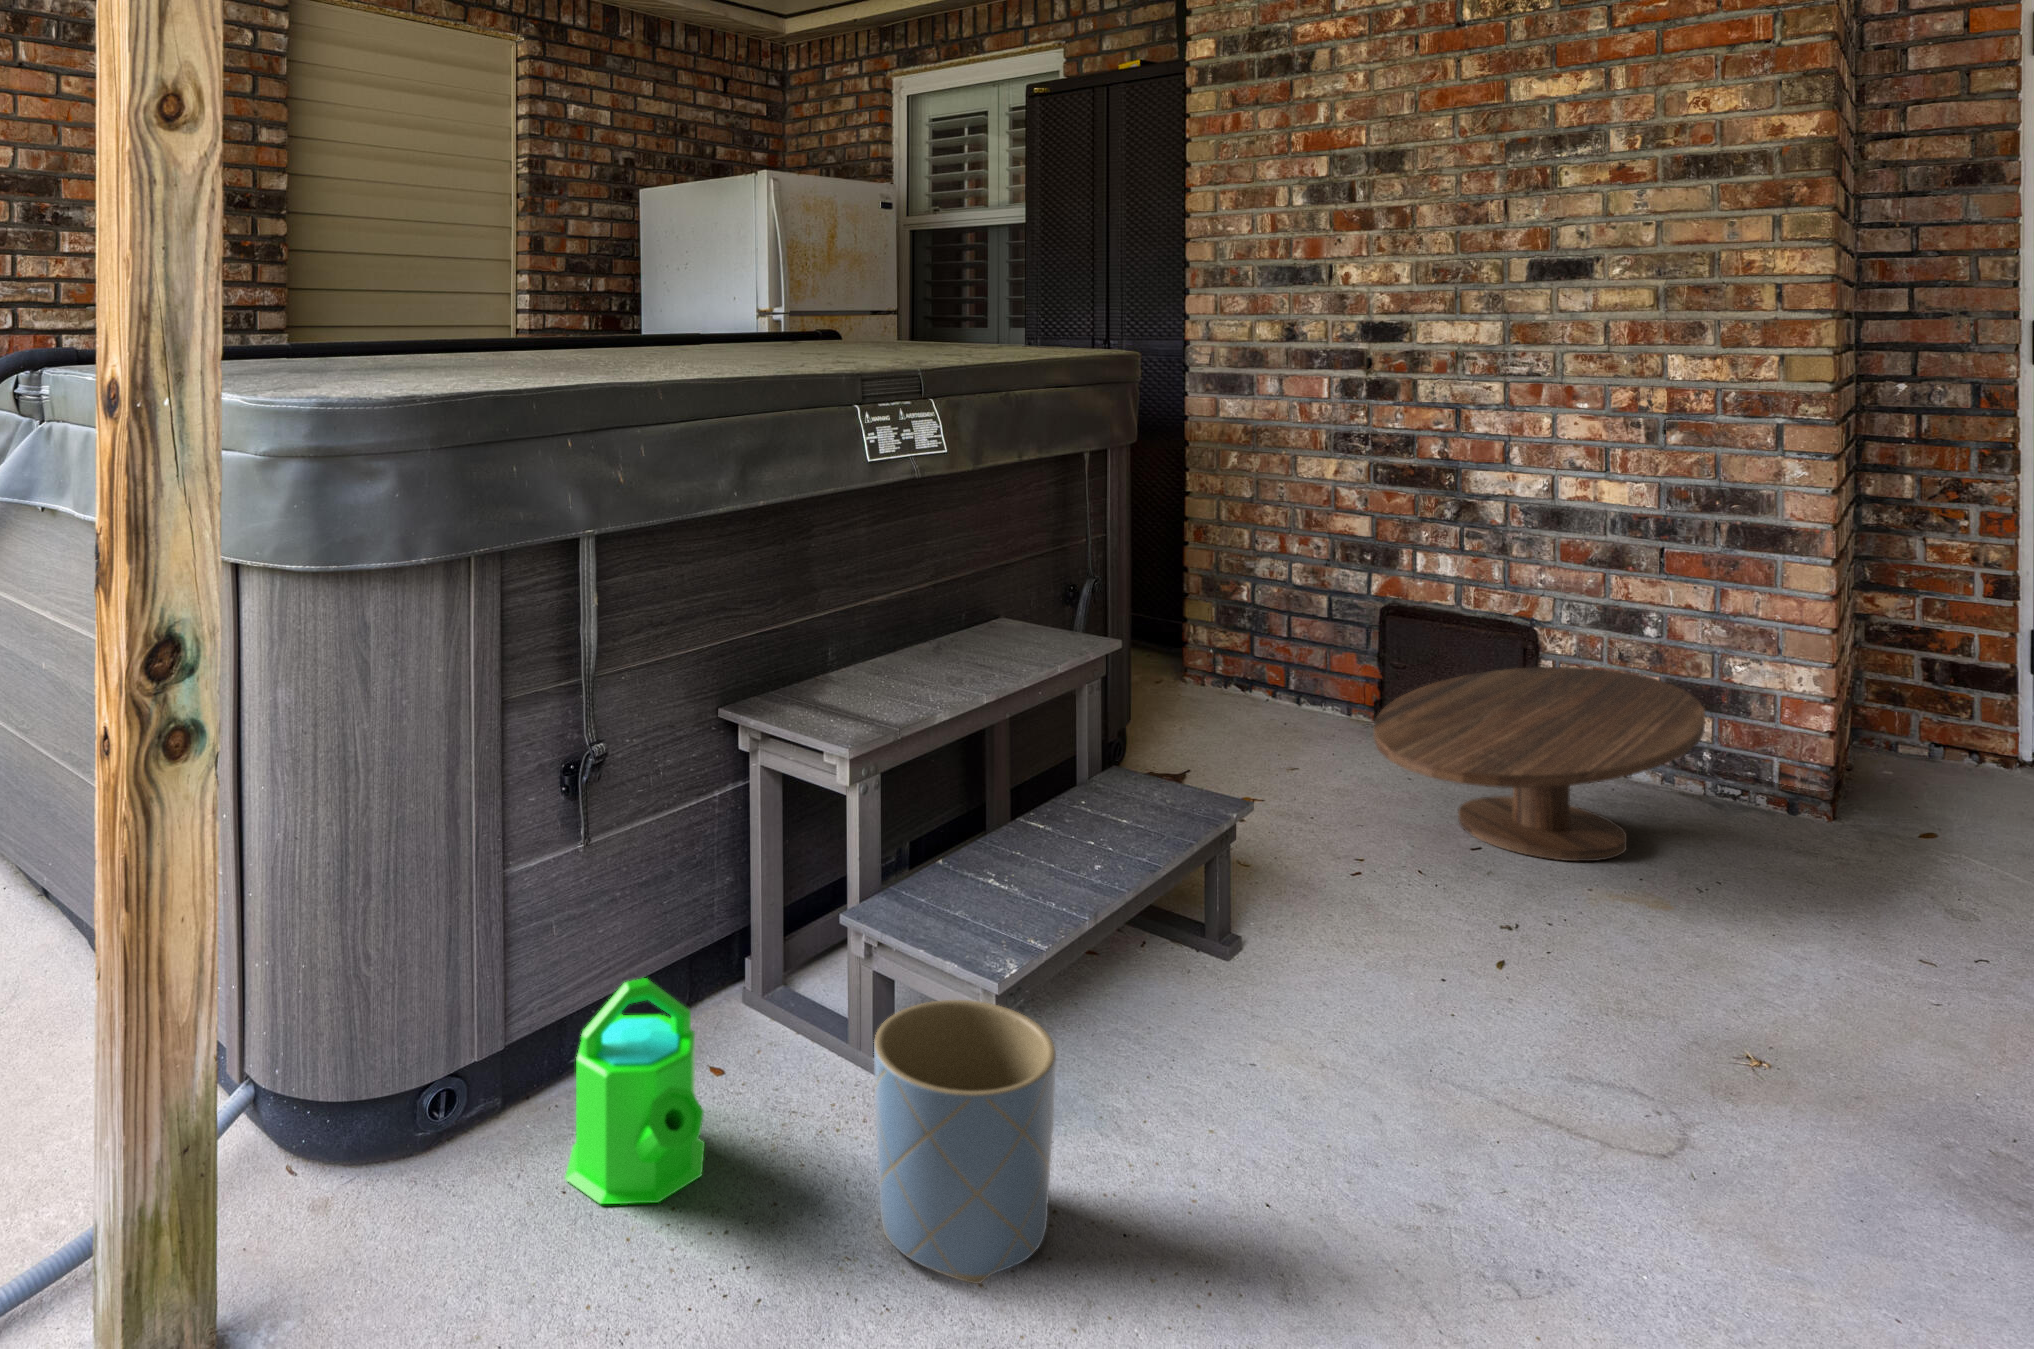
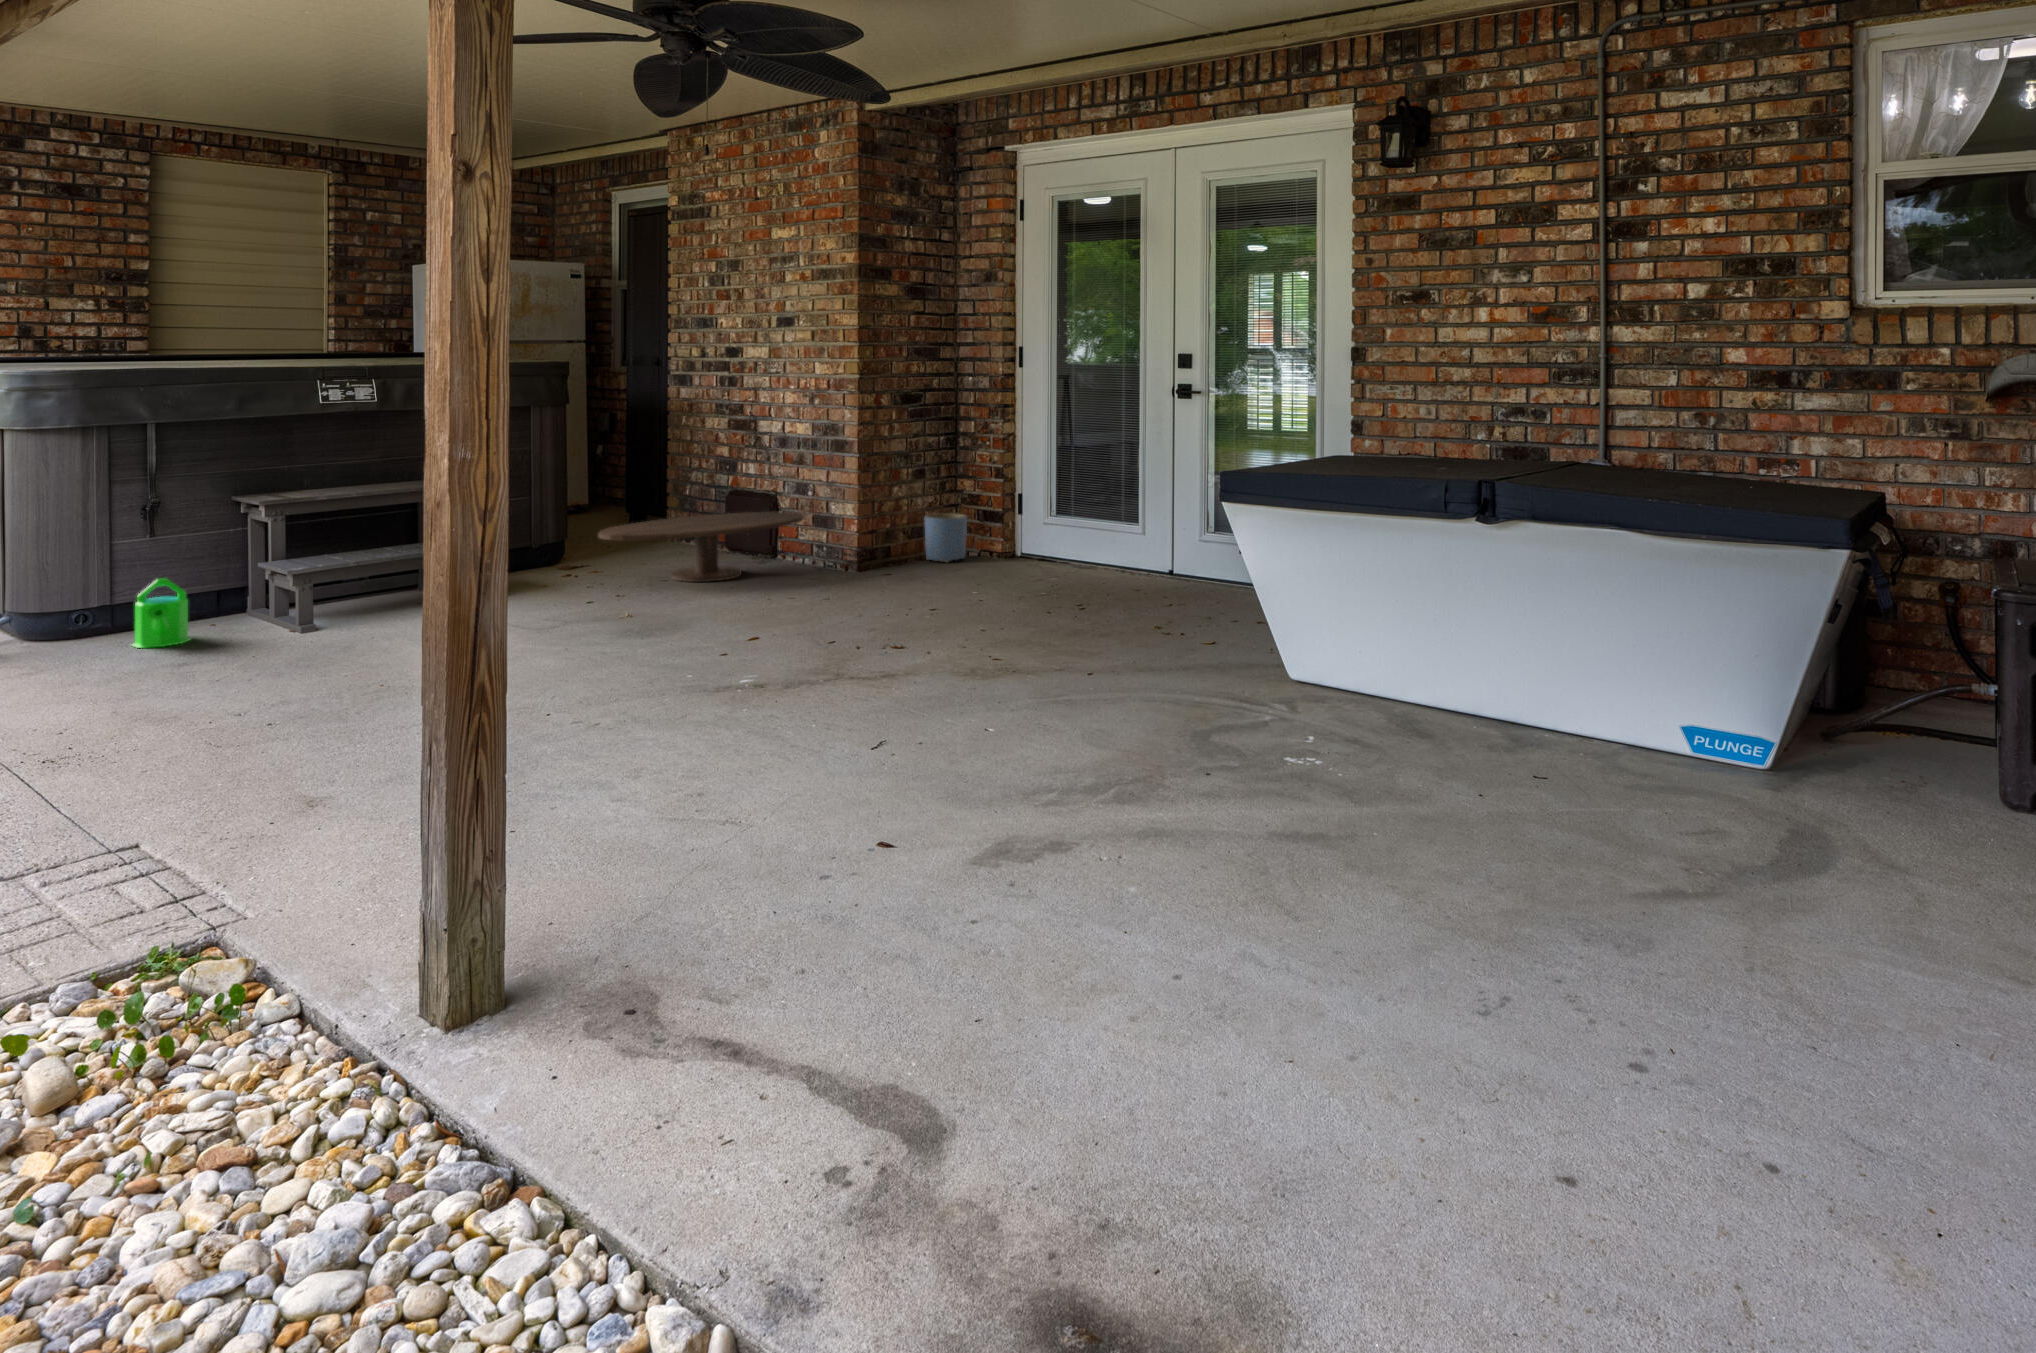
planter: present [874,1000,1056,1284] -> present [925,513,967,562]

